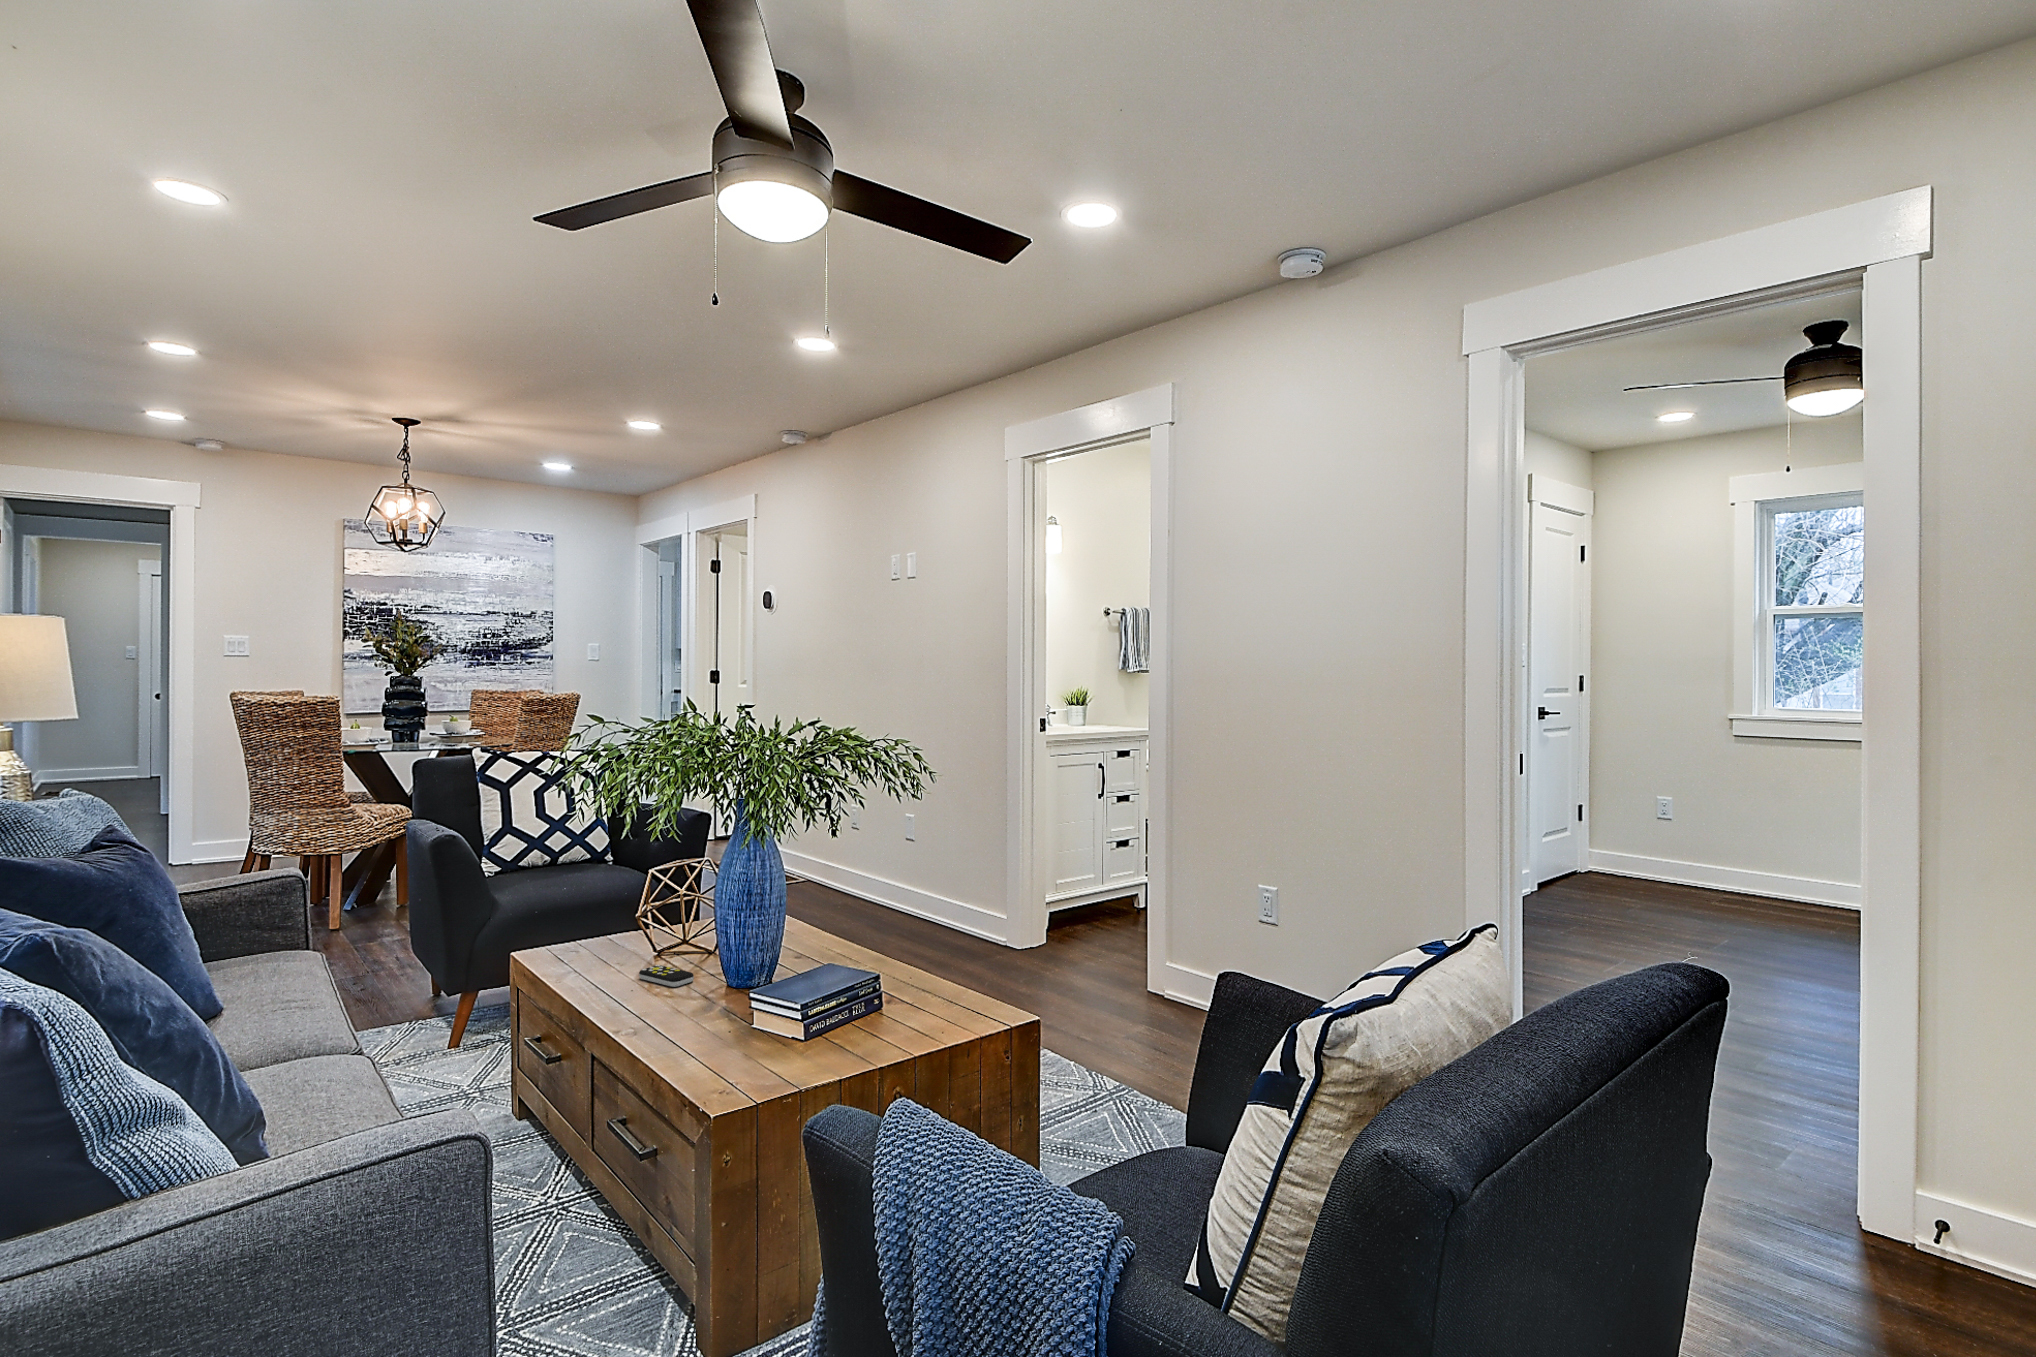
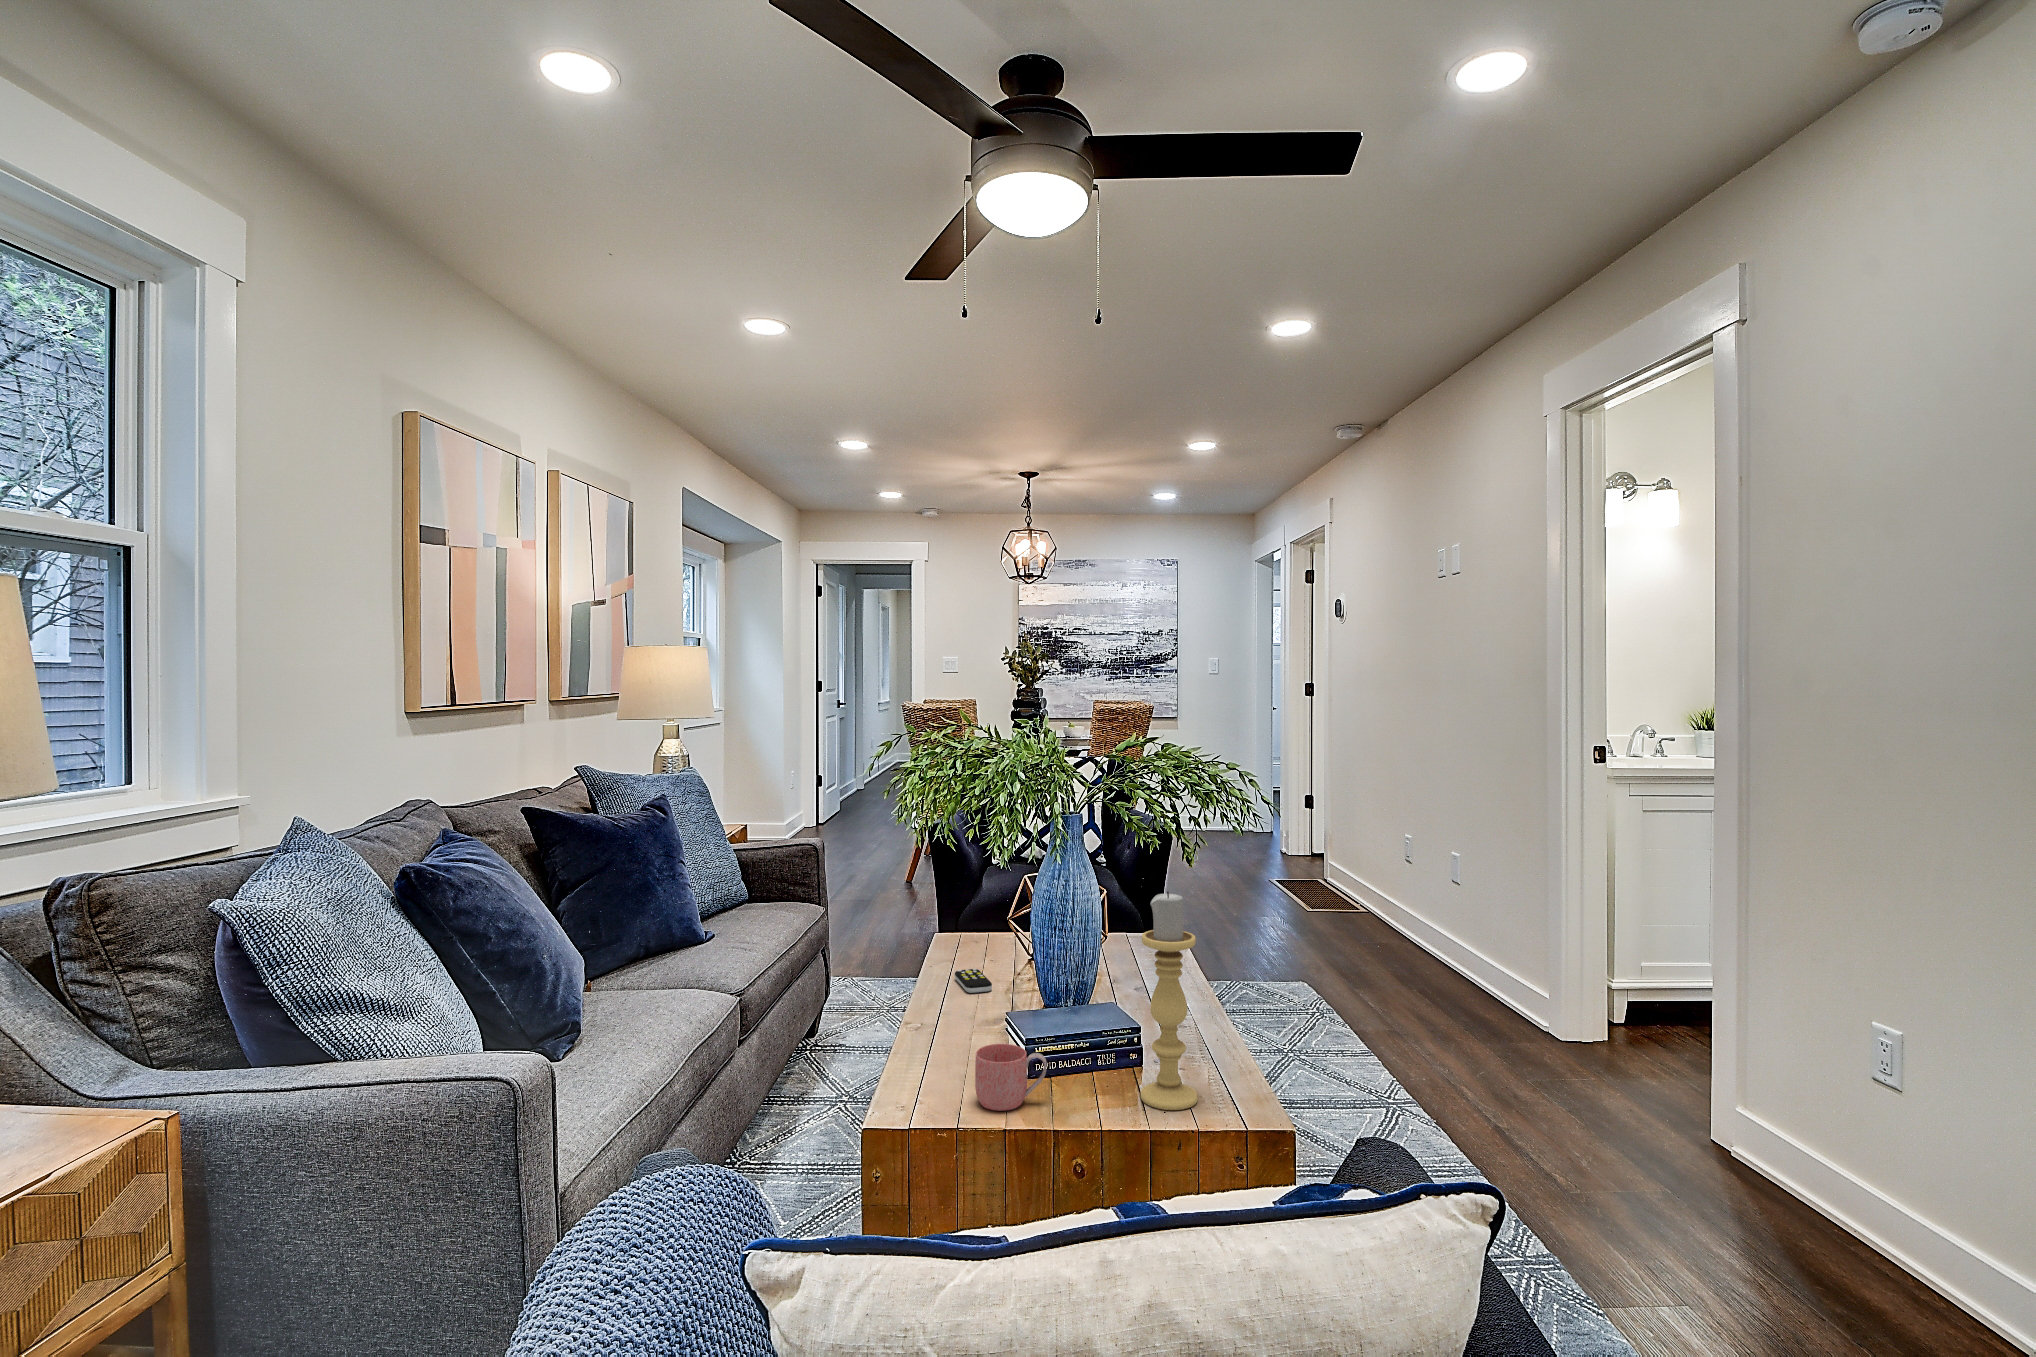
candle holder: none [941,846,988,1028] -> present [1141,891,1198,1110]
mug: none [821,1003,884,1063] -> present [975,1044,1047,1111]

